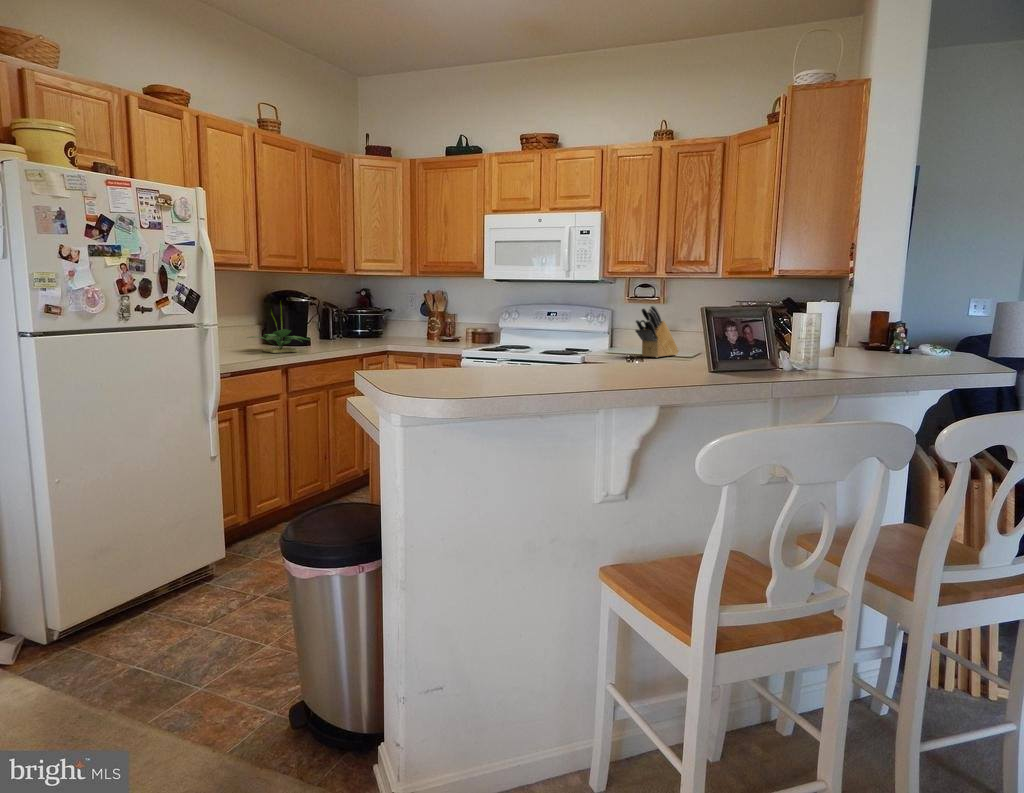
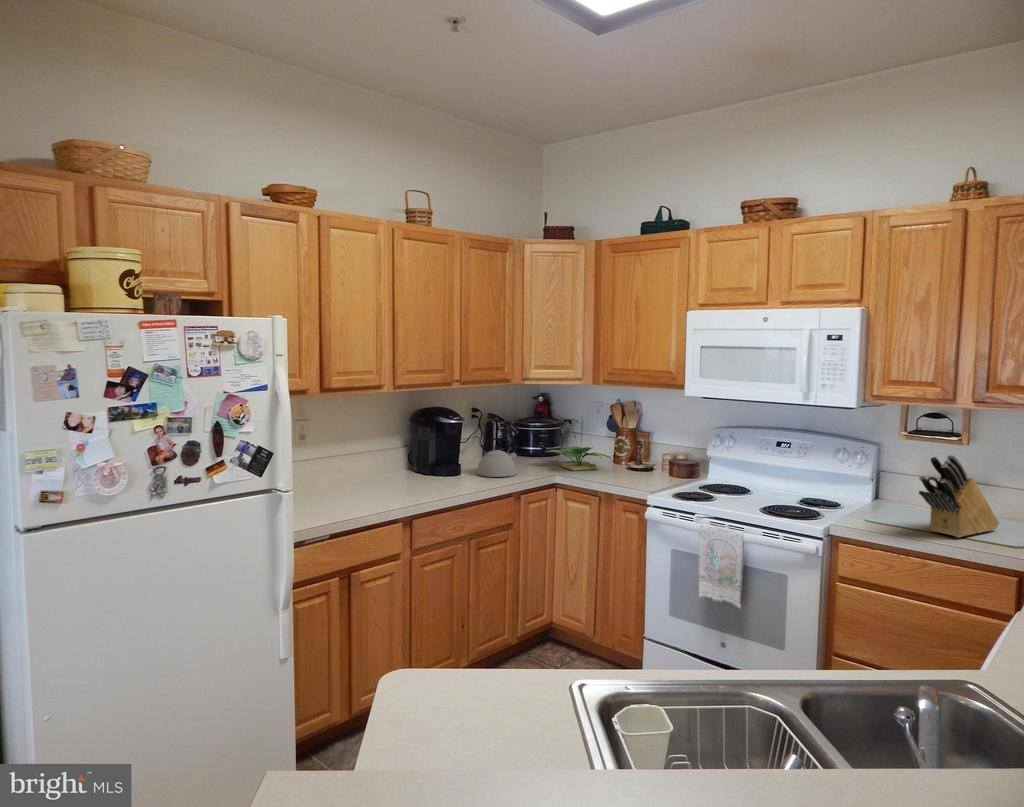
potted plant: present [253,307,307,353] -> present [546,419,611,470]
kettle: none [322,316,355,346] -> present [477,438,517,477]

